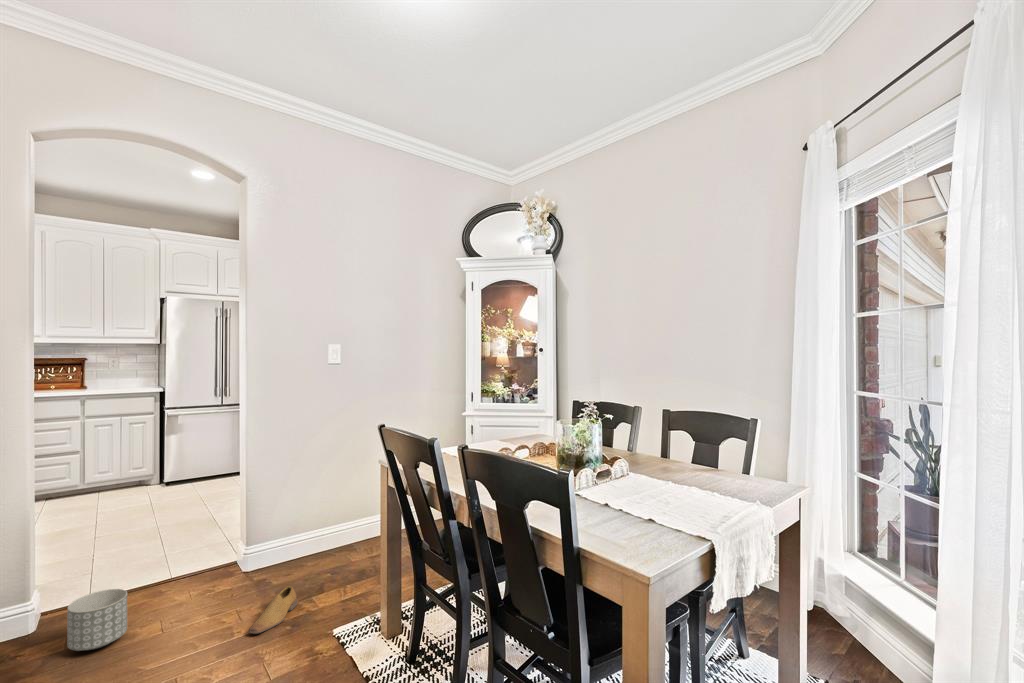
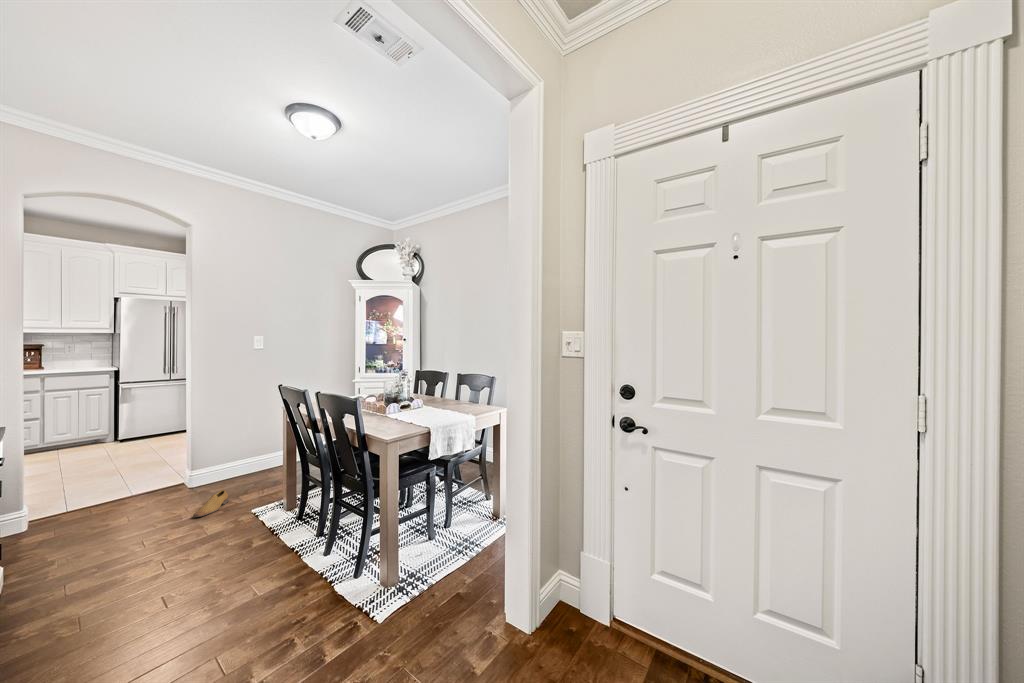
planter: present [67,589,127,651] -> none [54,497,101,536]

